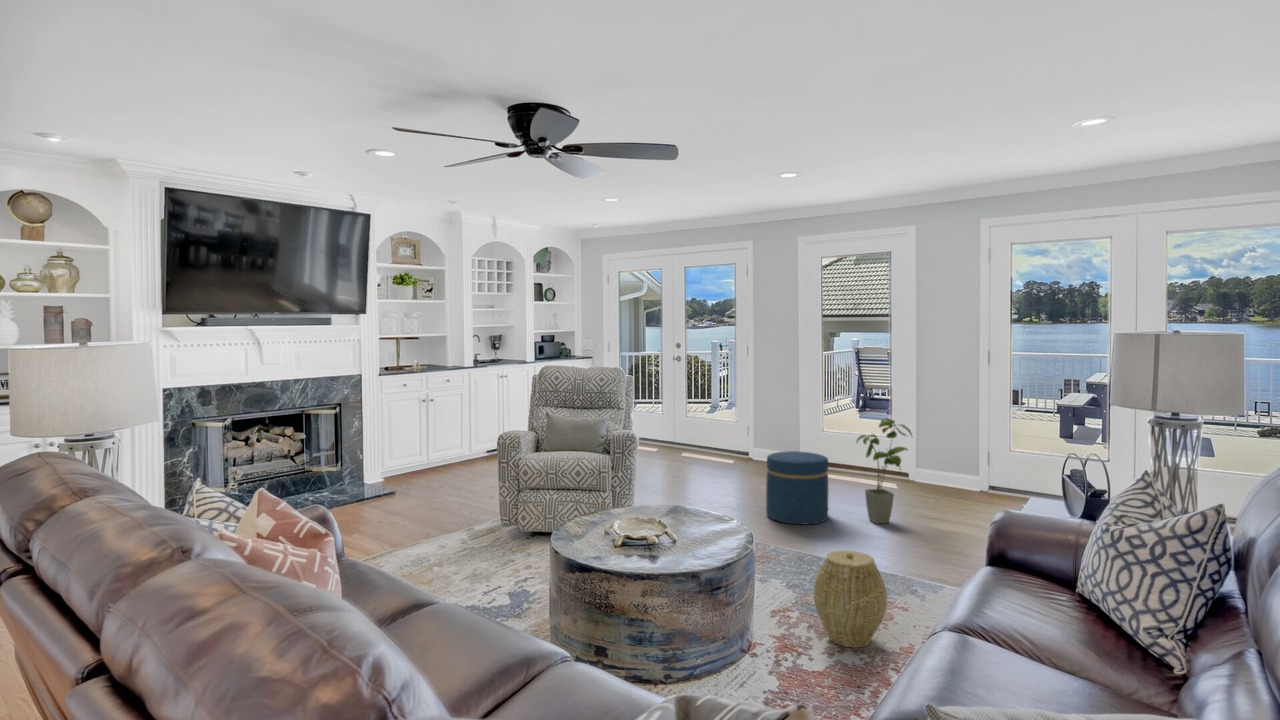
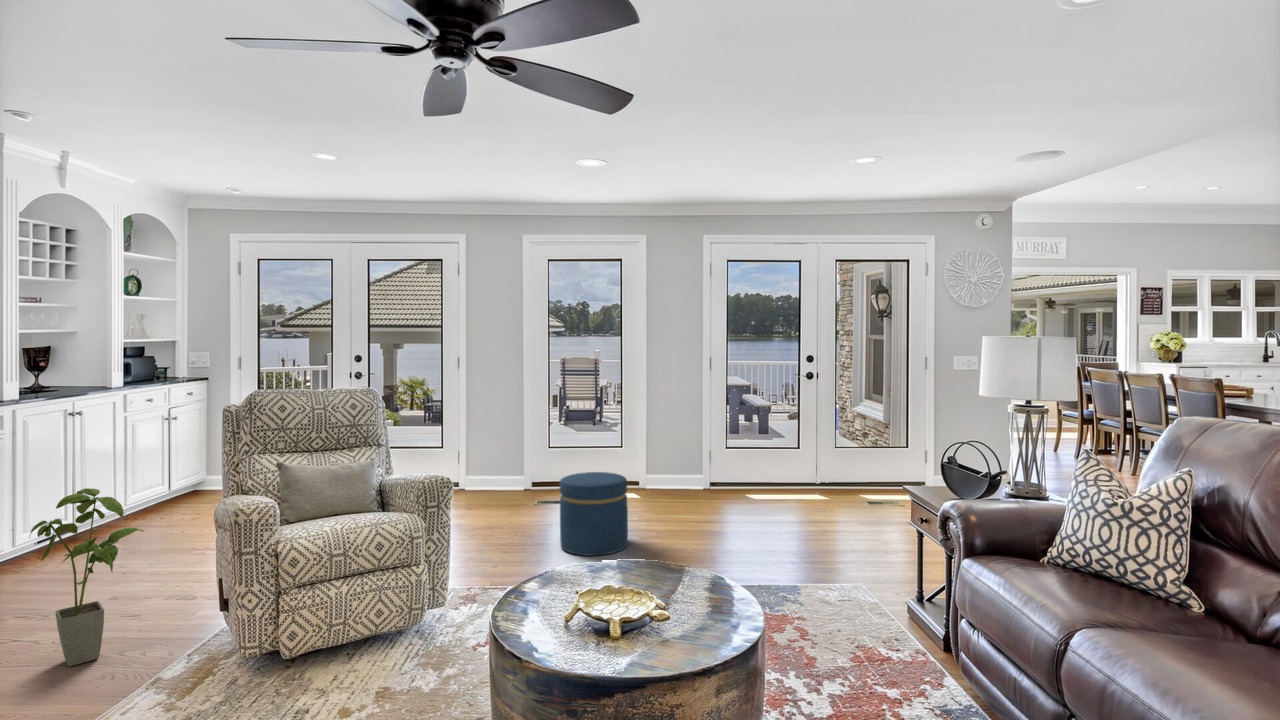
house plant: present [857,418,912,524] -> present [30,488,144,666]
woven basket: present [813,550,887,647] -> none [786,571,866,679]

